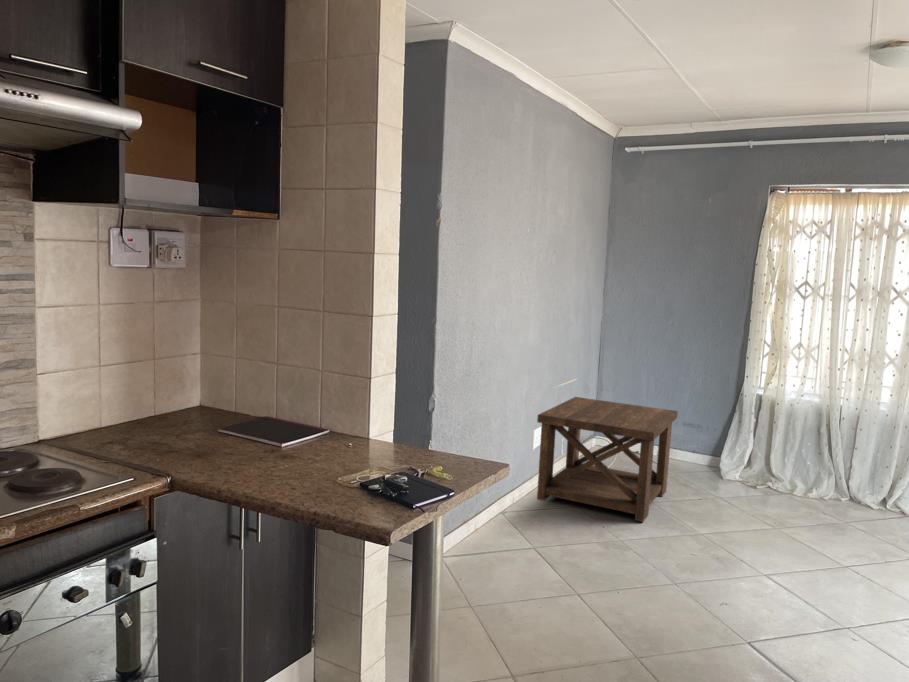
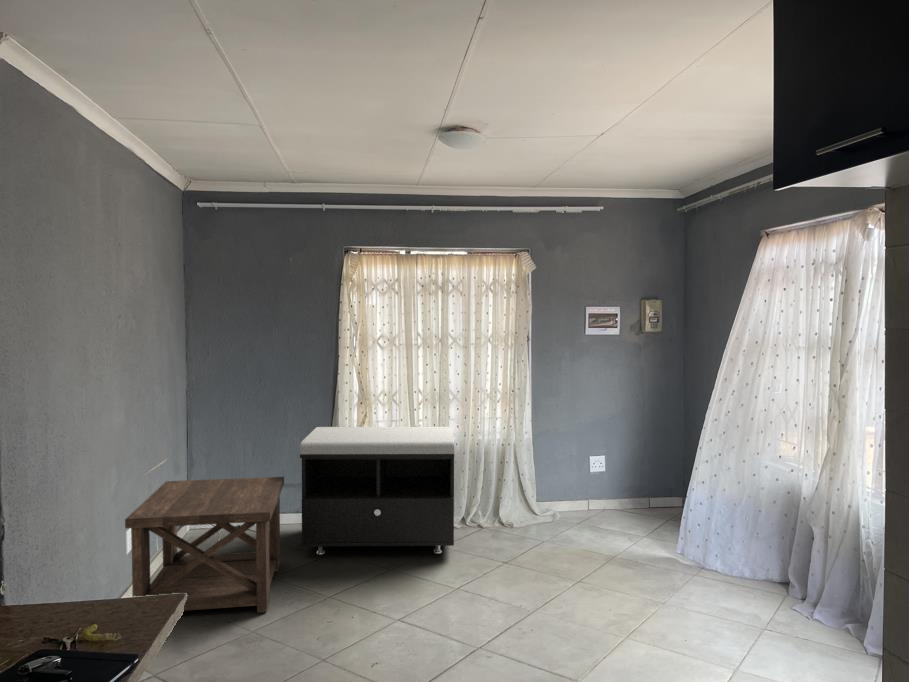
storage bench: none [688,372,880,525] -> present [300,427,454,555]

